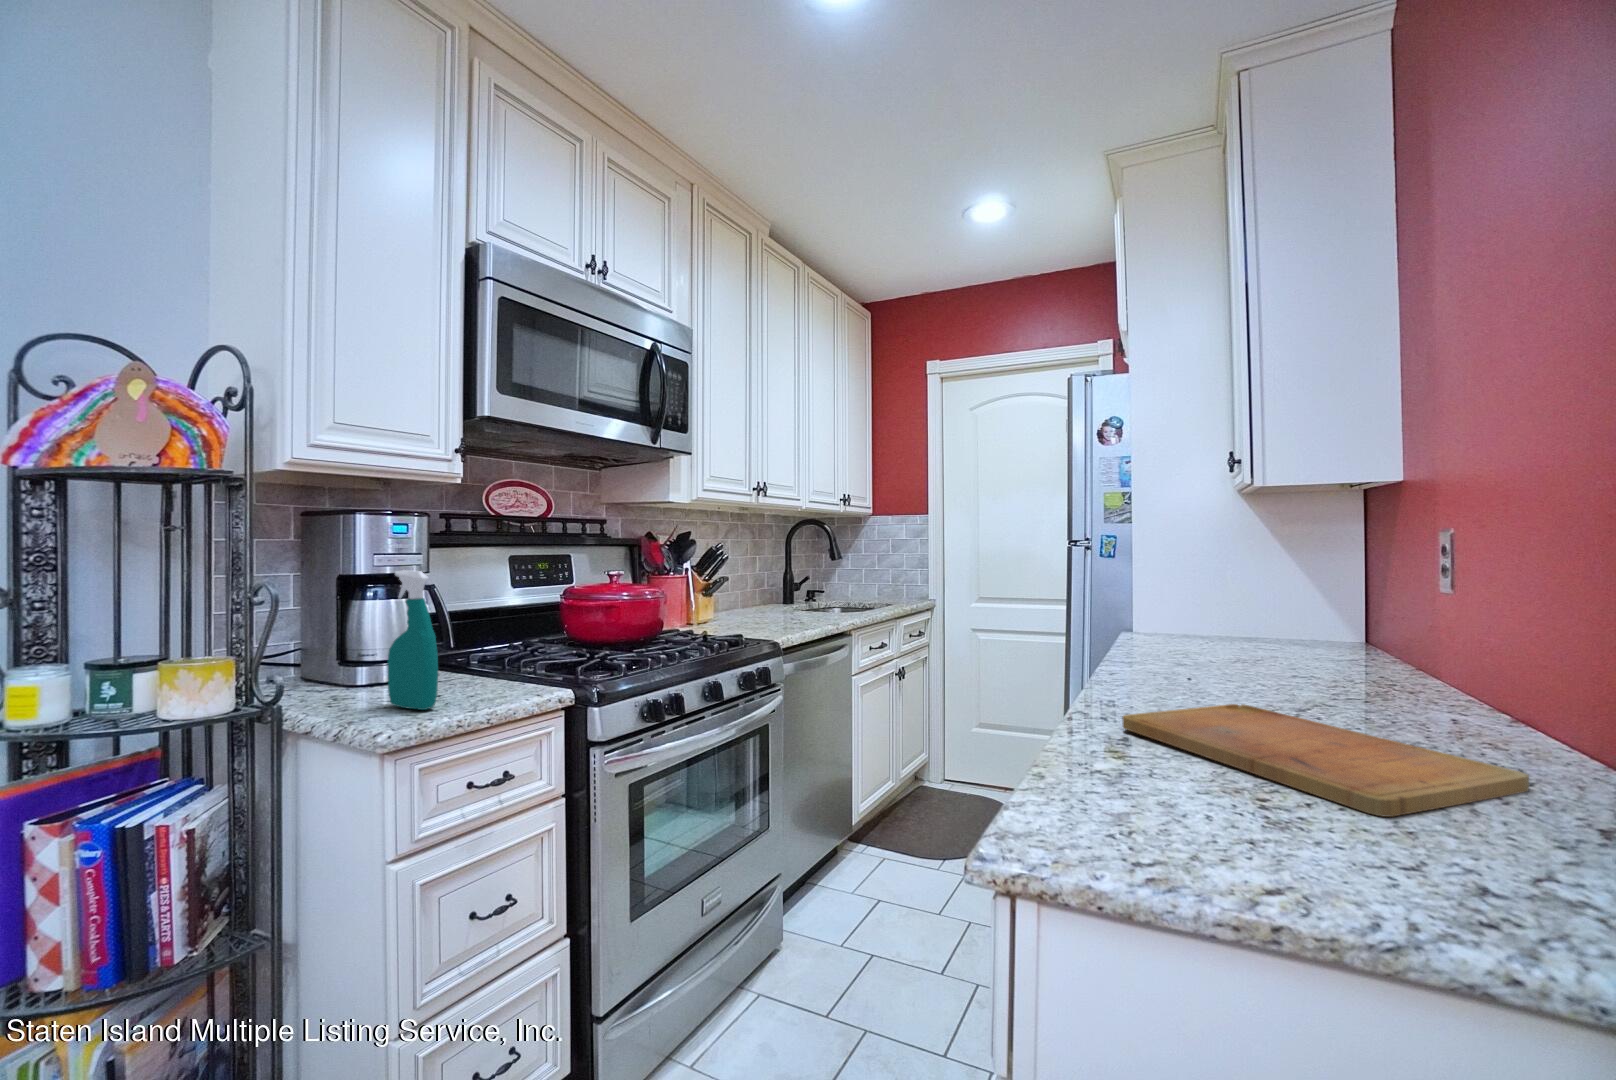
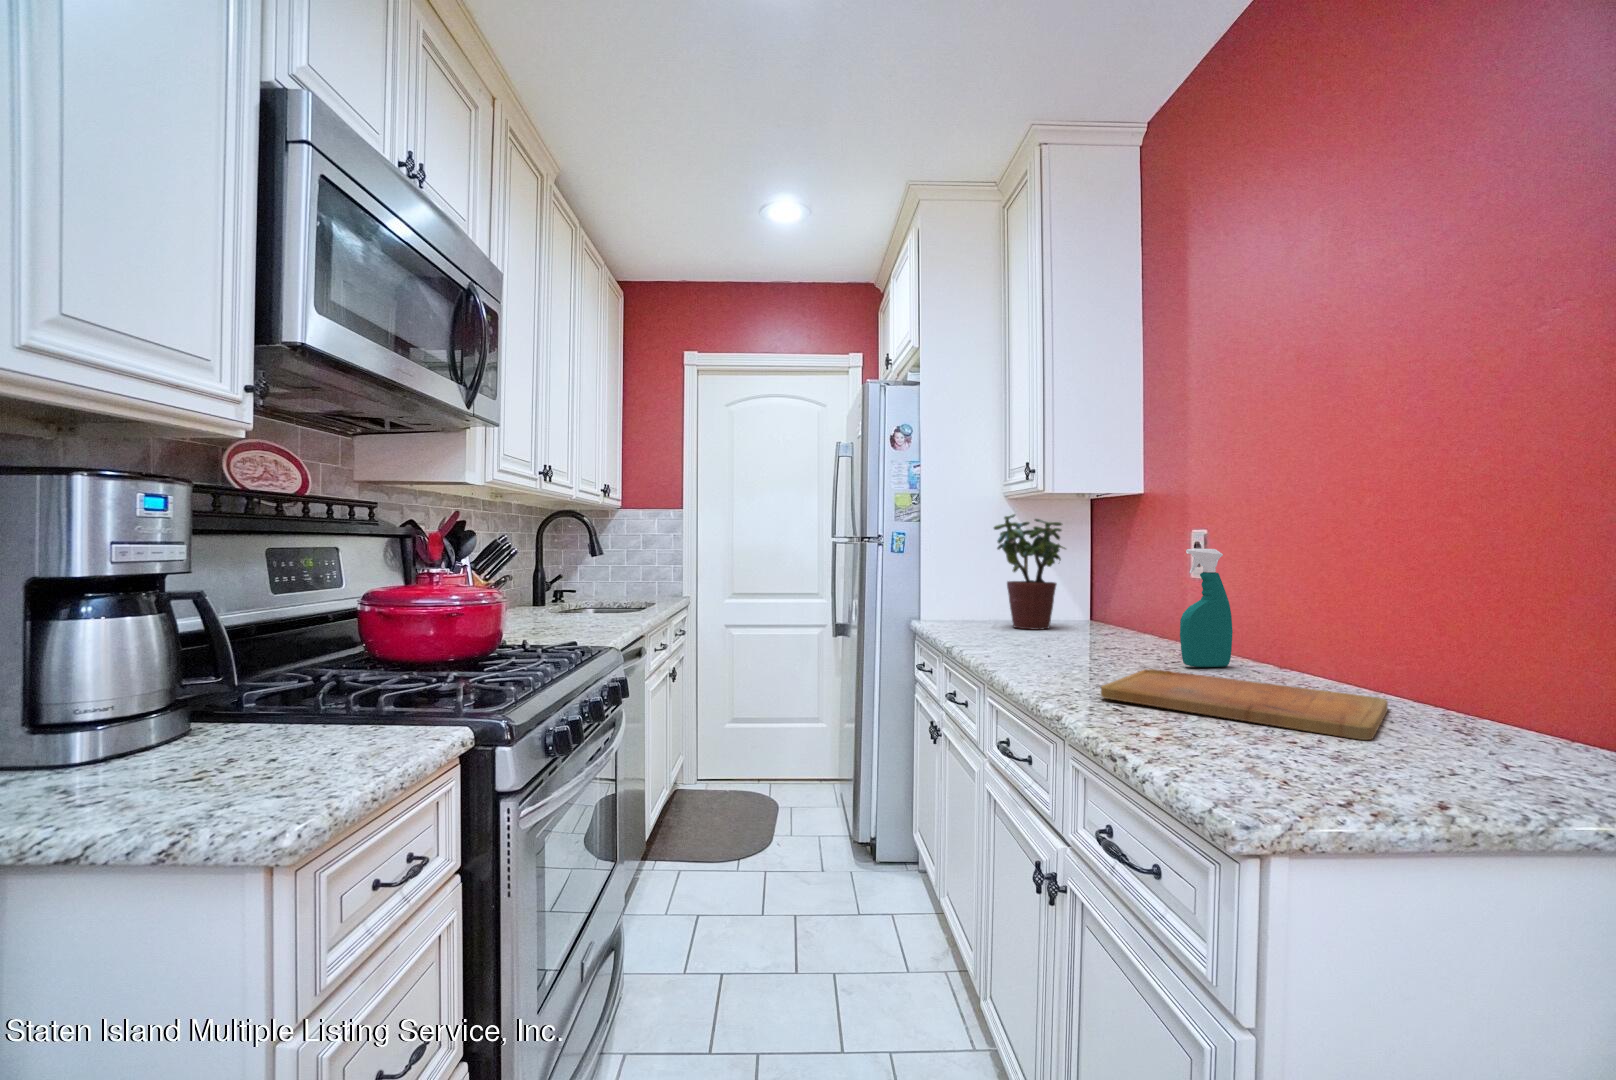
potted plant: none [1170,514,1267,652] -> present [994,514,1066,630]
spray bottle: present [388,570,438,710] -> present [1180,548,1233,667]

